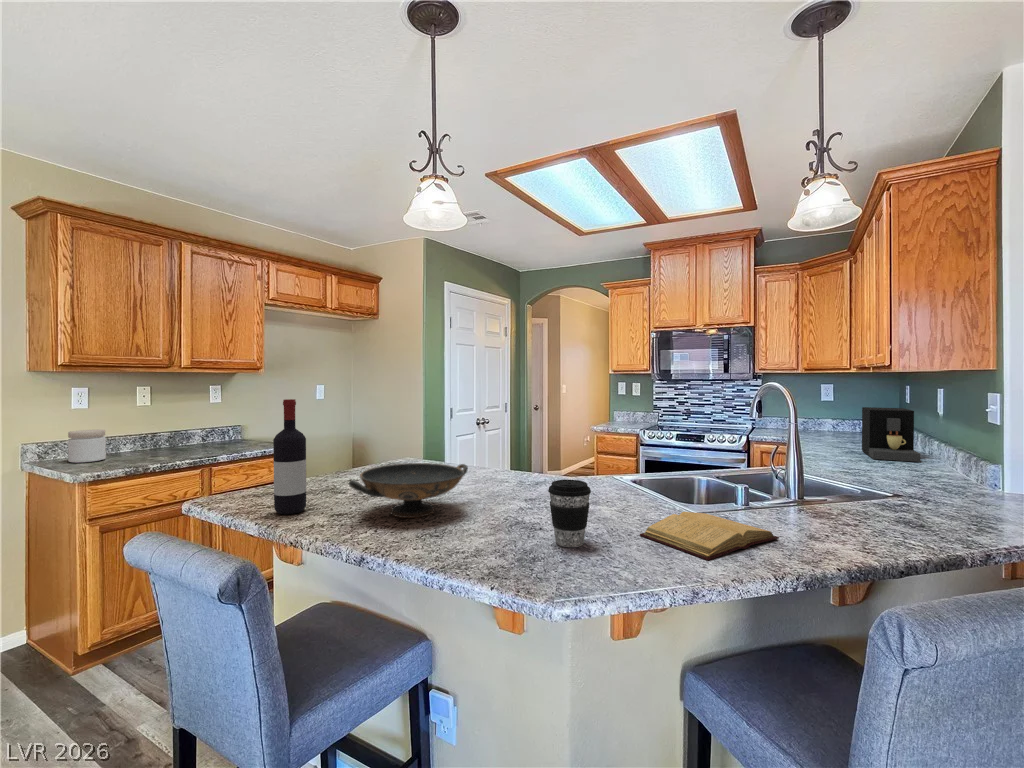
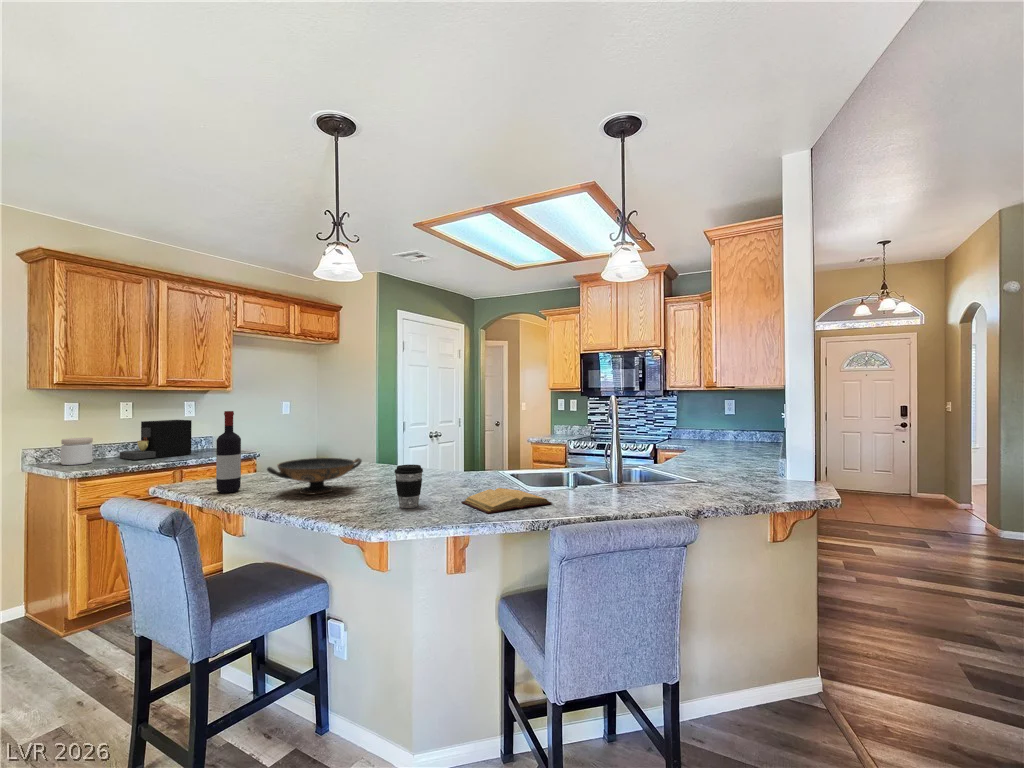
coffee maker: present [862,407,921,462] -> present [120,420,192,460]

